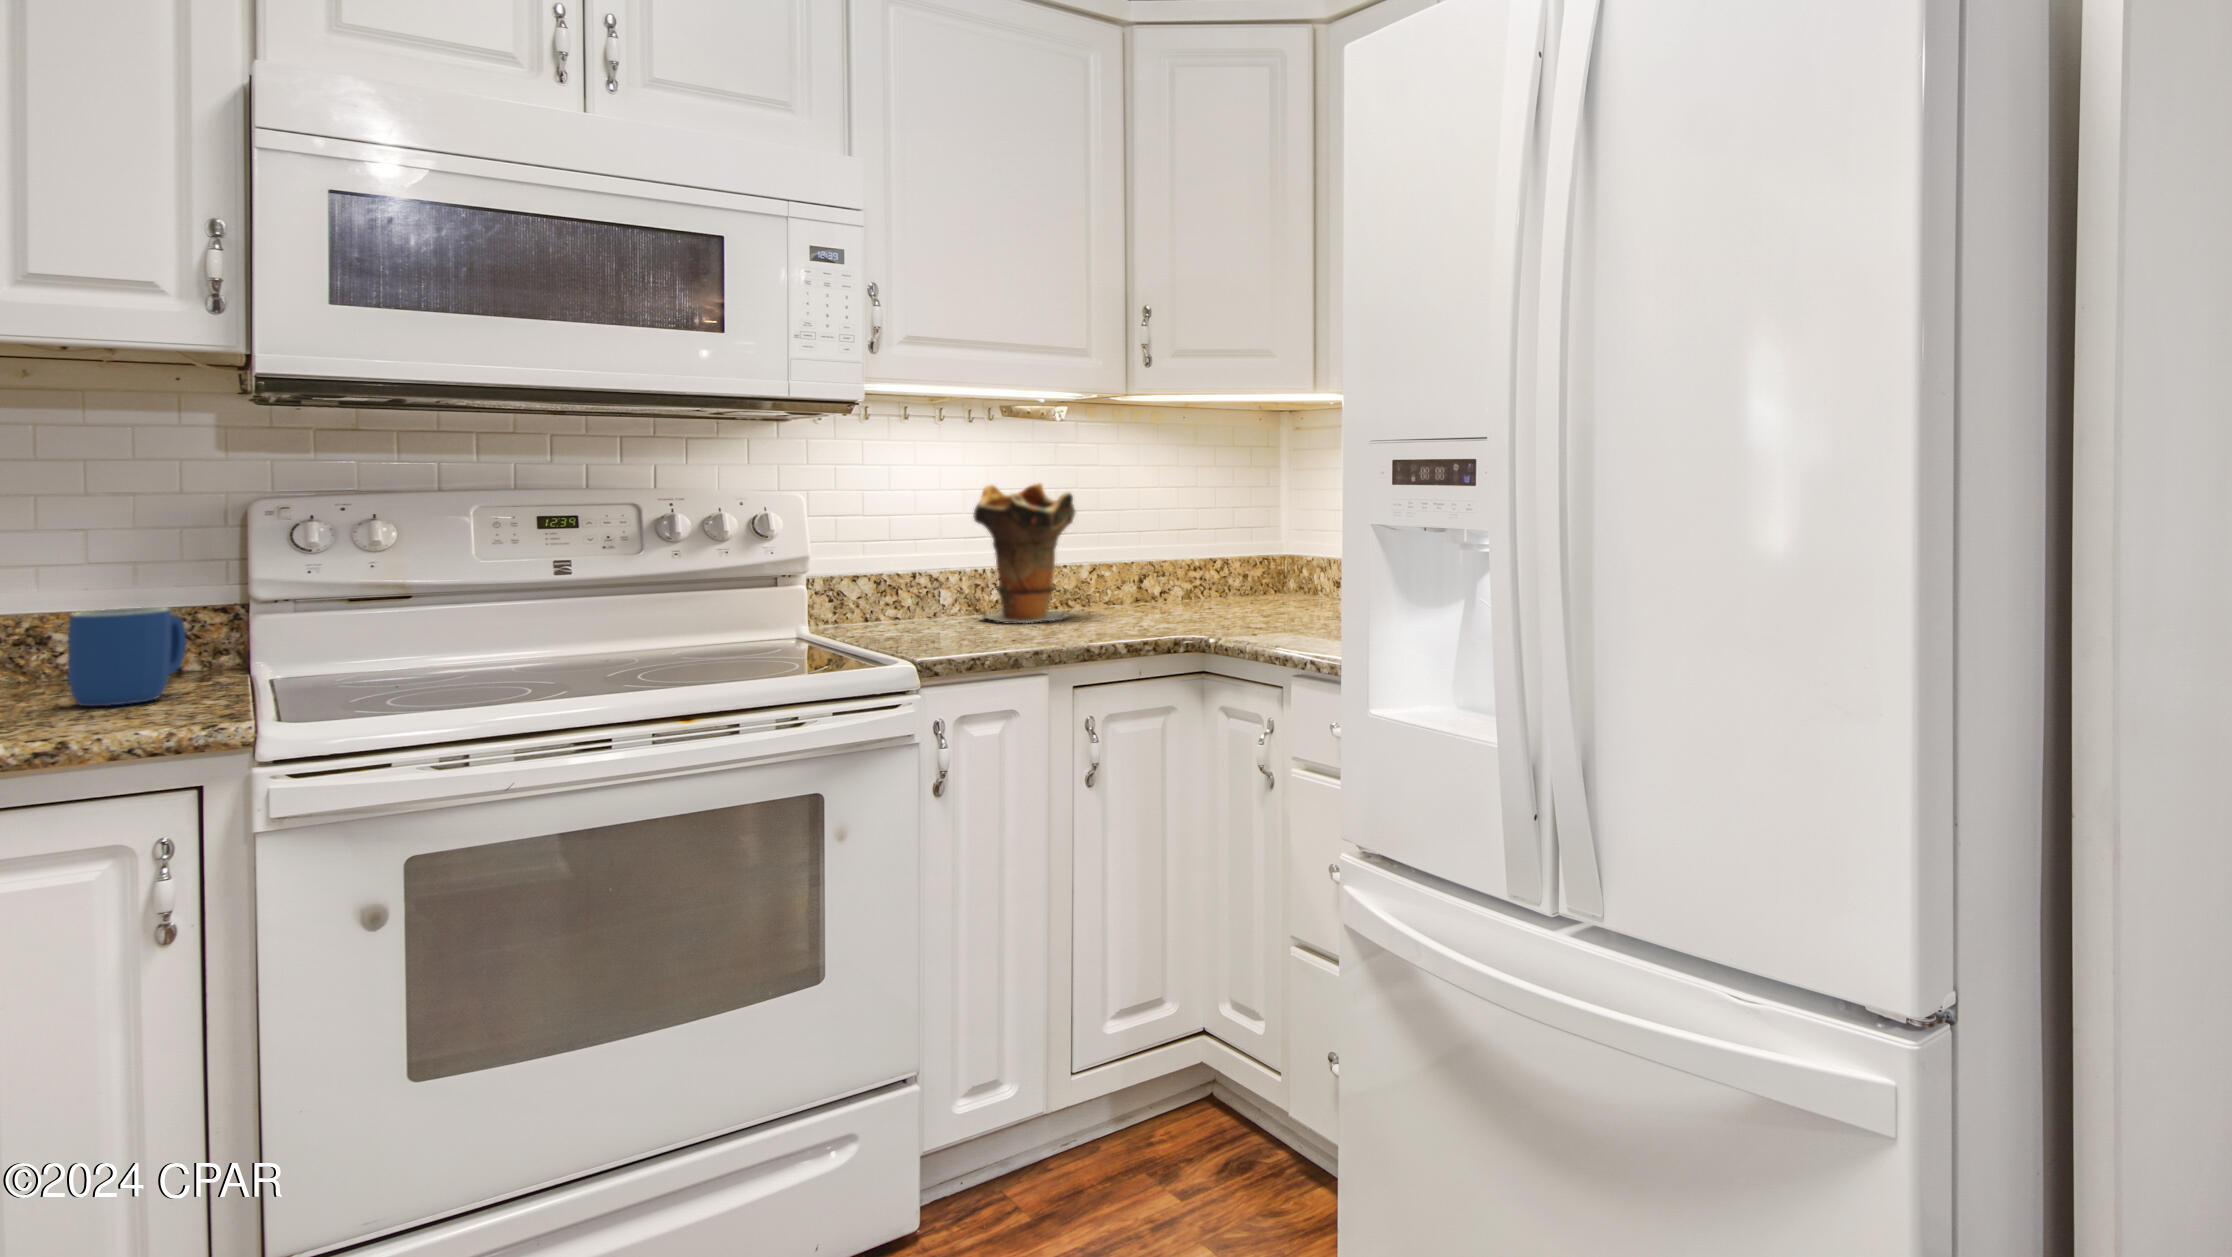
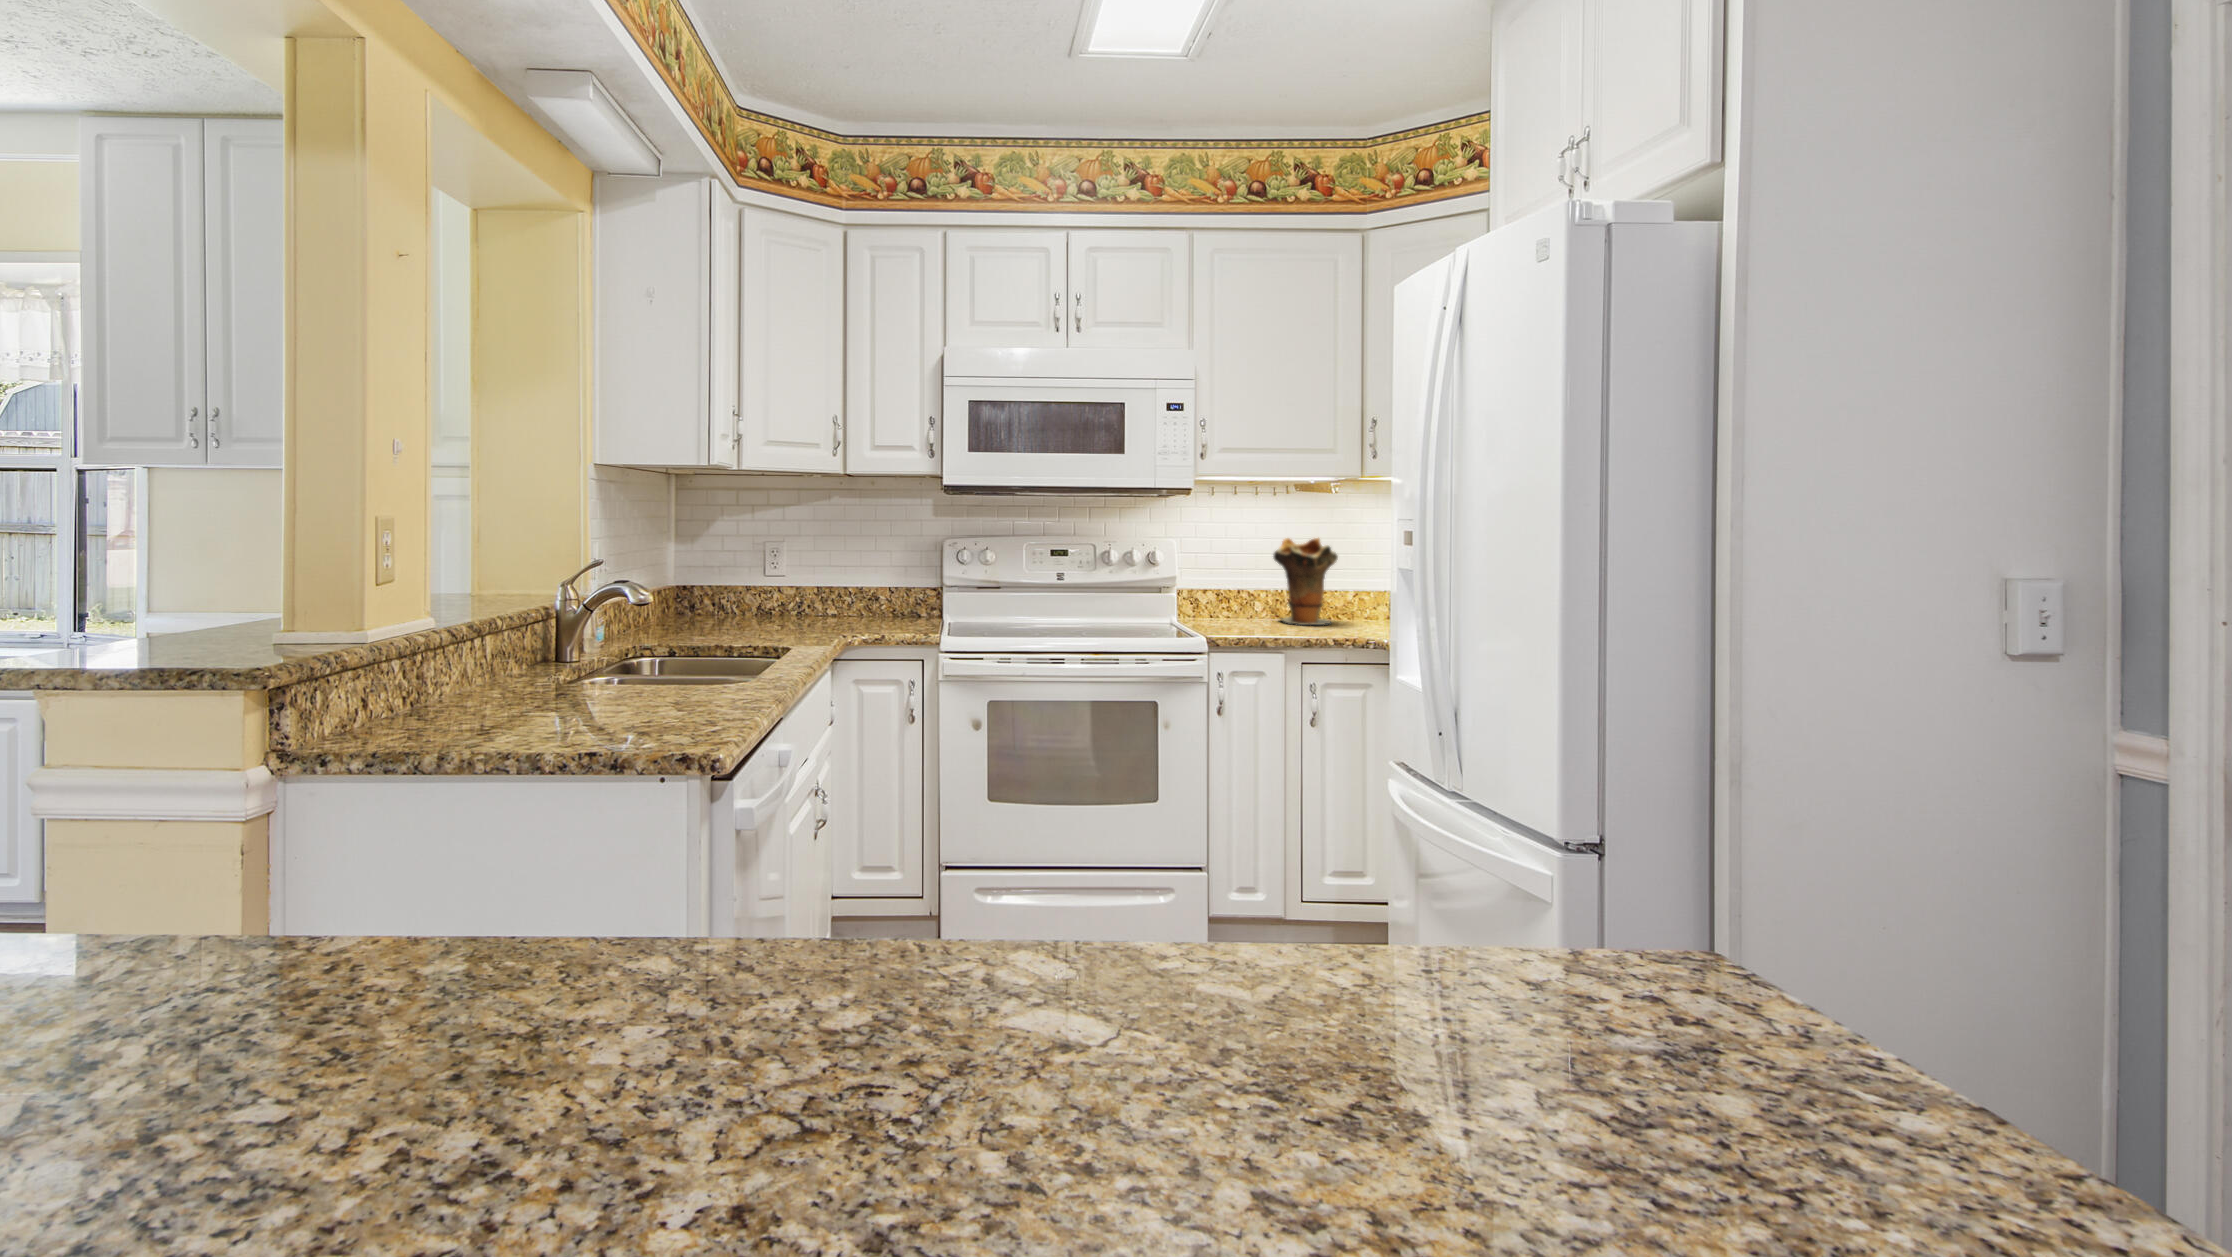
mug: present [68,607,186,706] -> none [883,583,920,624]

